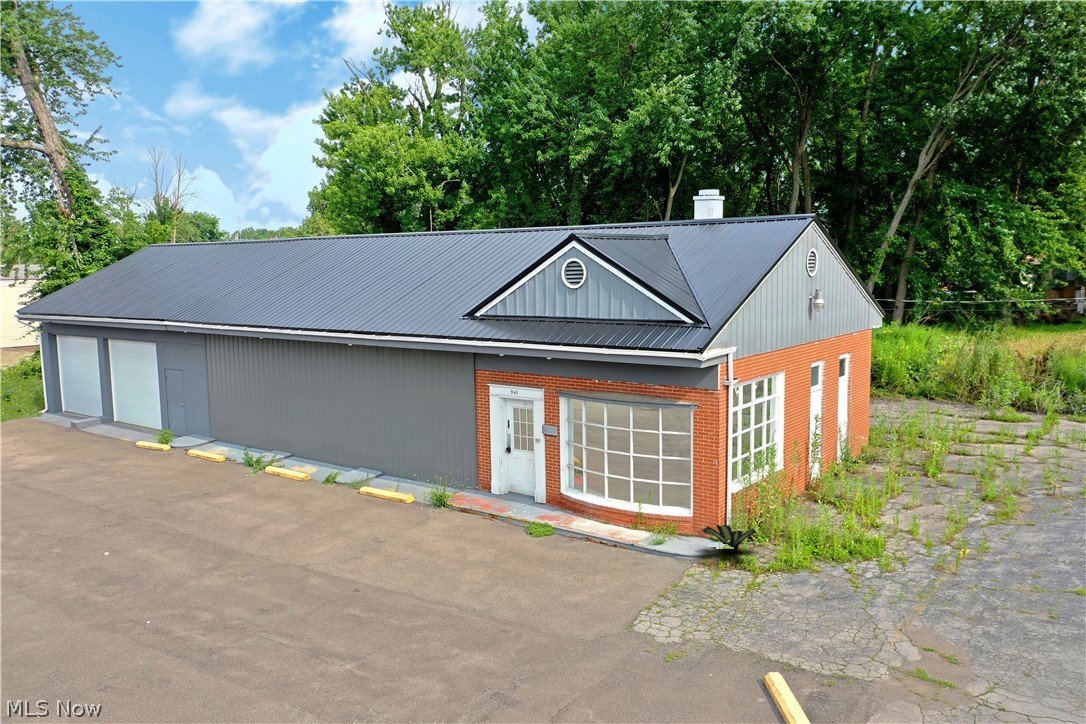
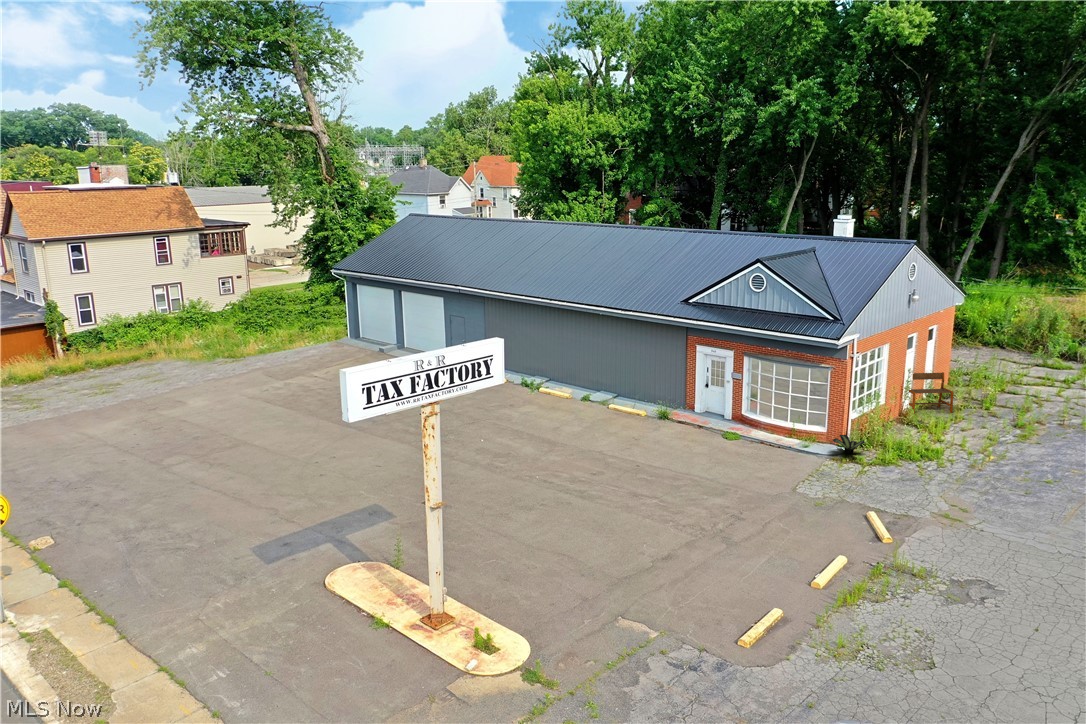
bench: none [813,421,885,485] -> present [907,372,953,413]

